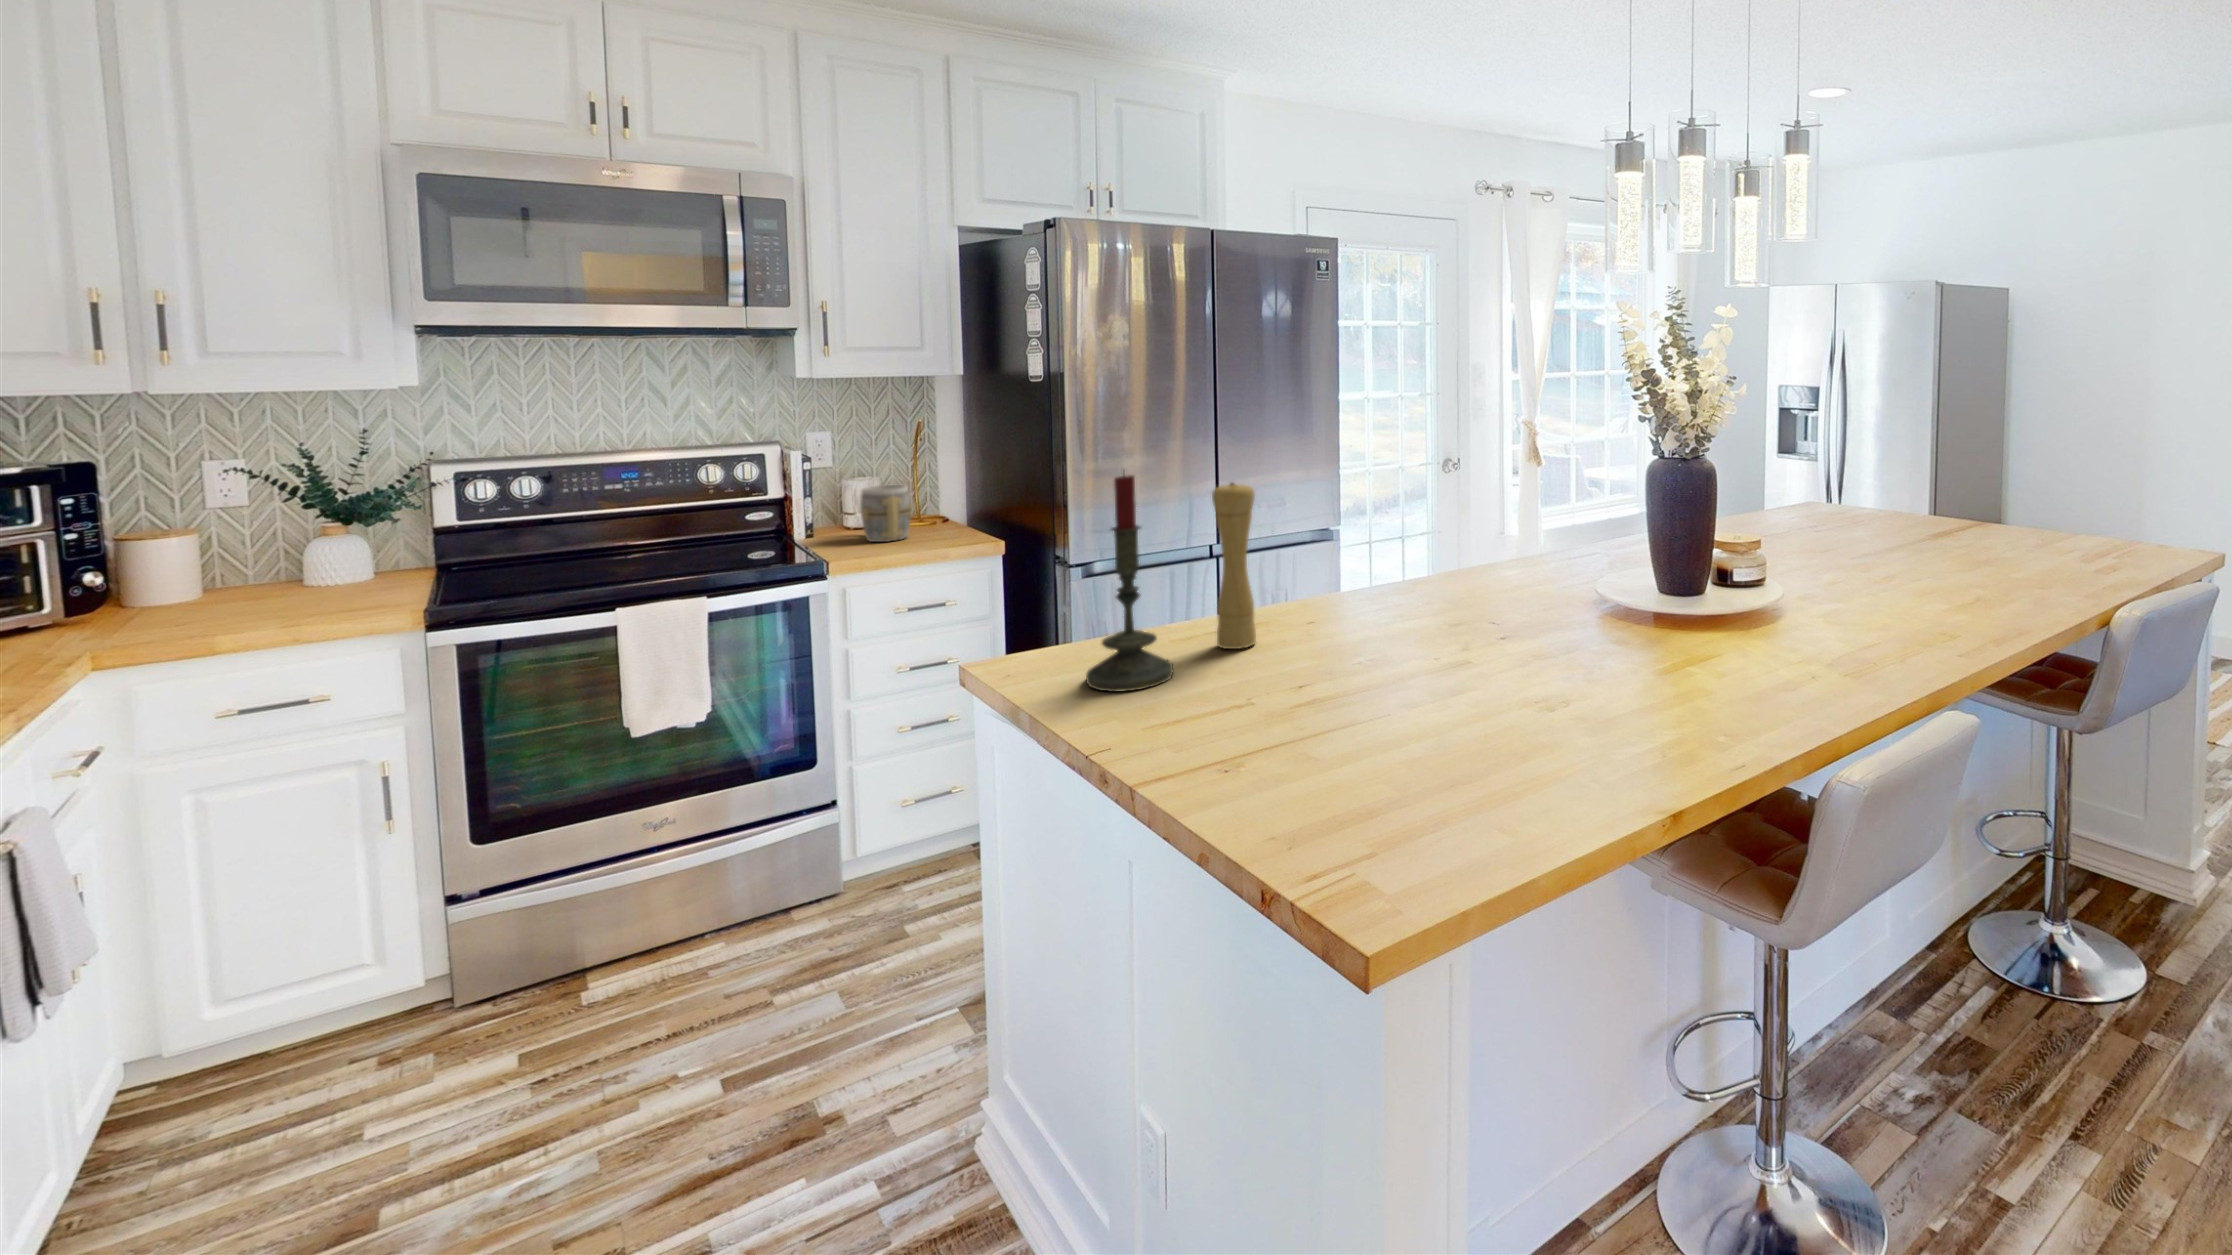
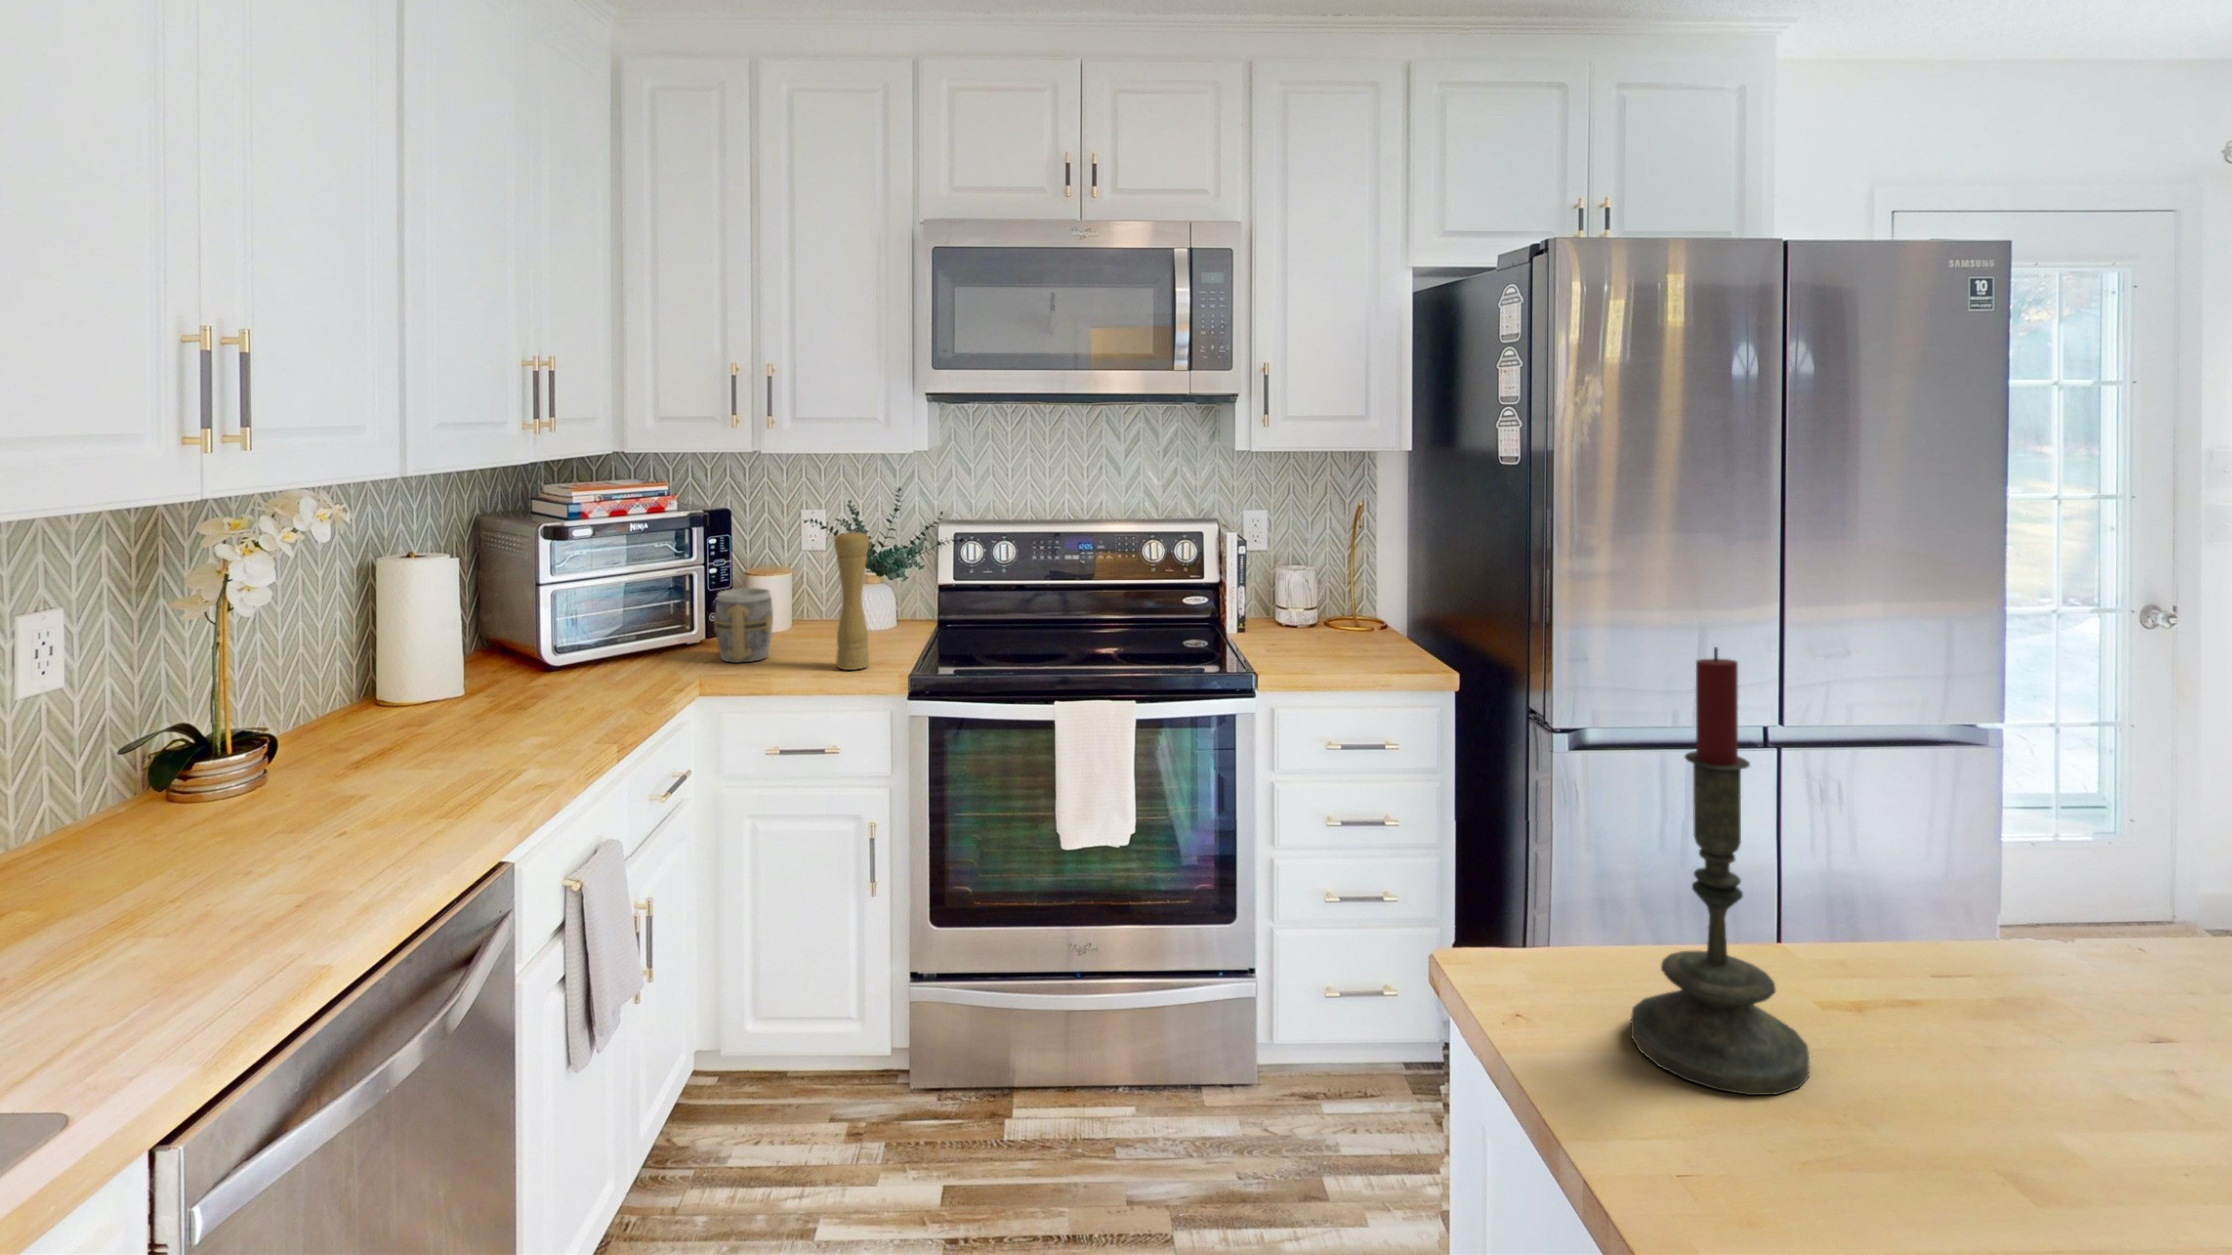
pepper mill: present [1212,482,1256,649] -> present [834,530,870,670]
mug: present [860,485,912,542] -> present [714,588,773,663]

